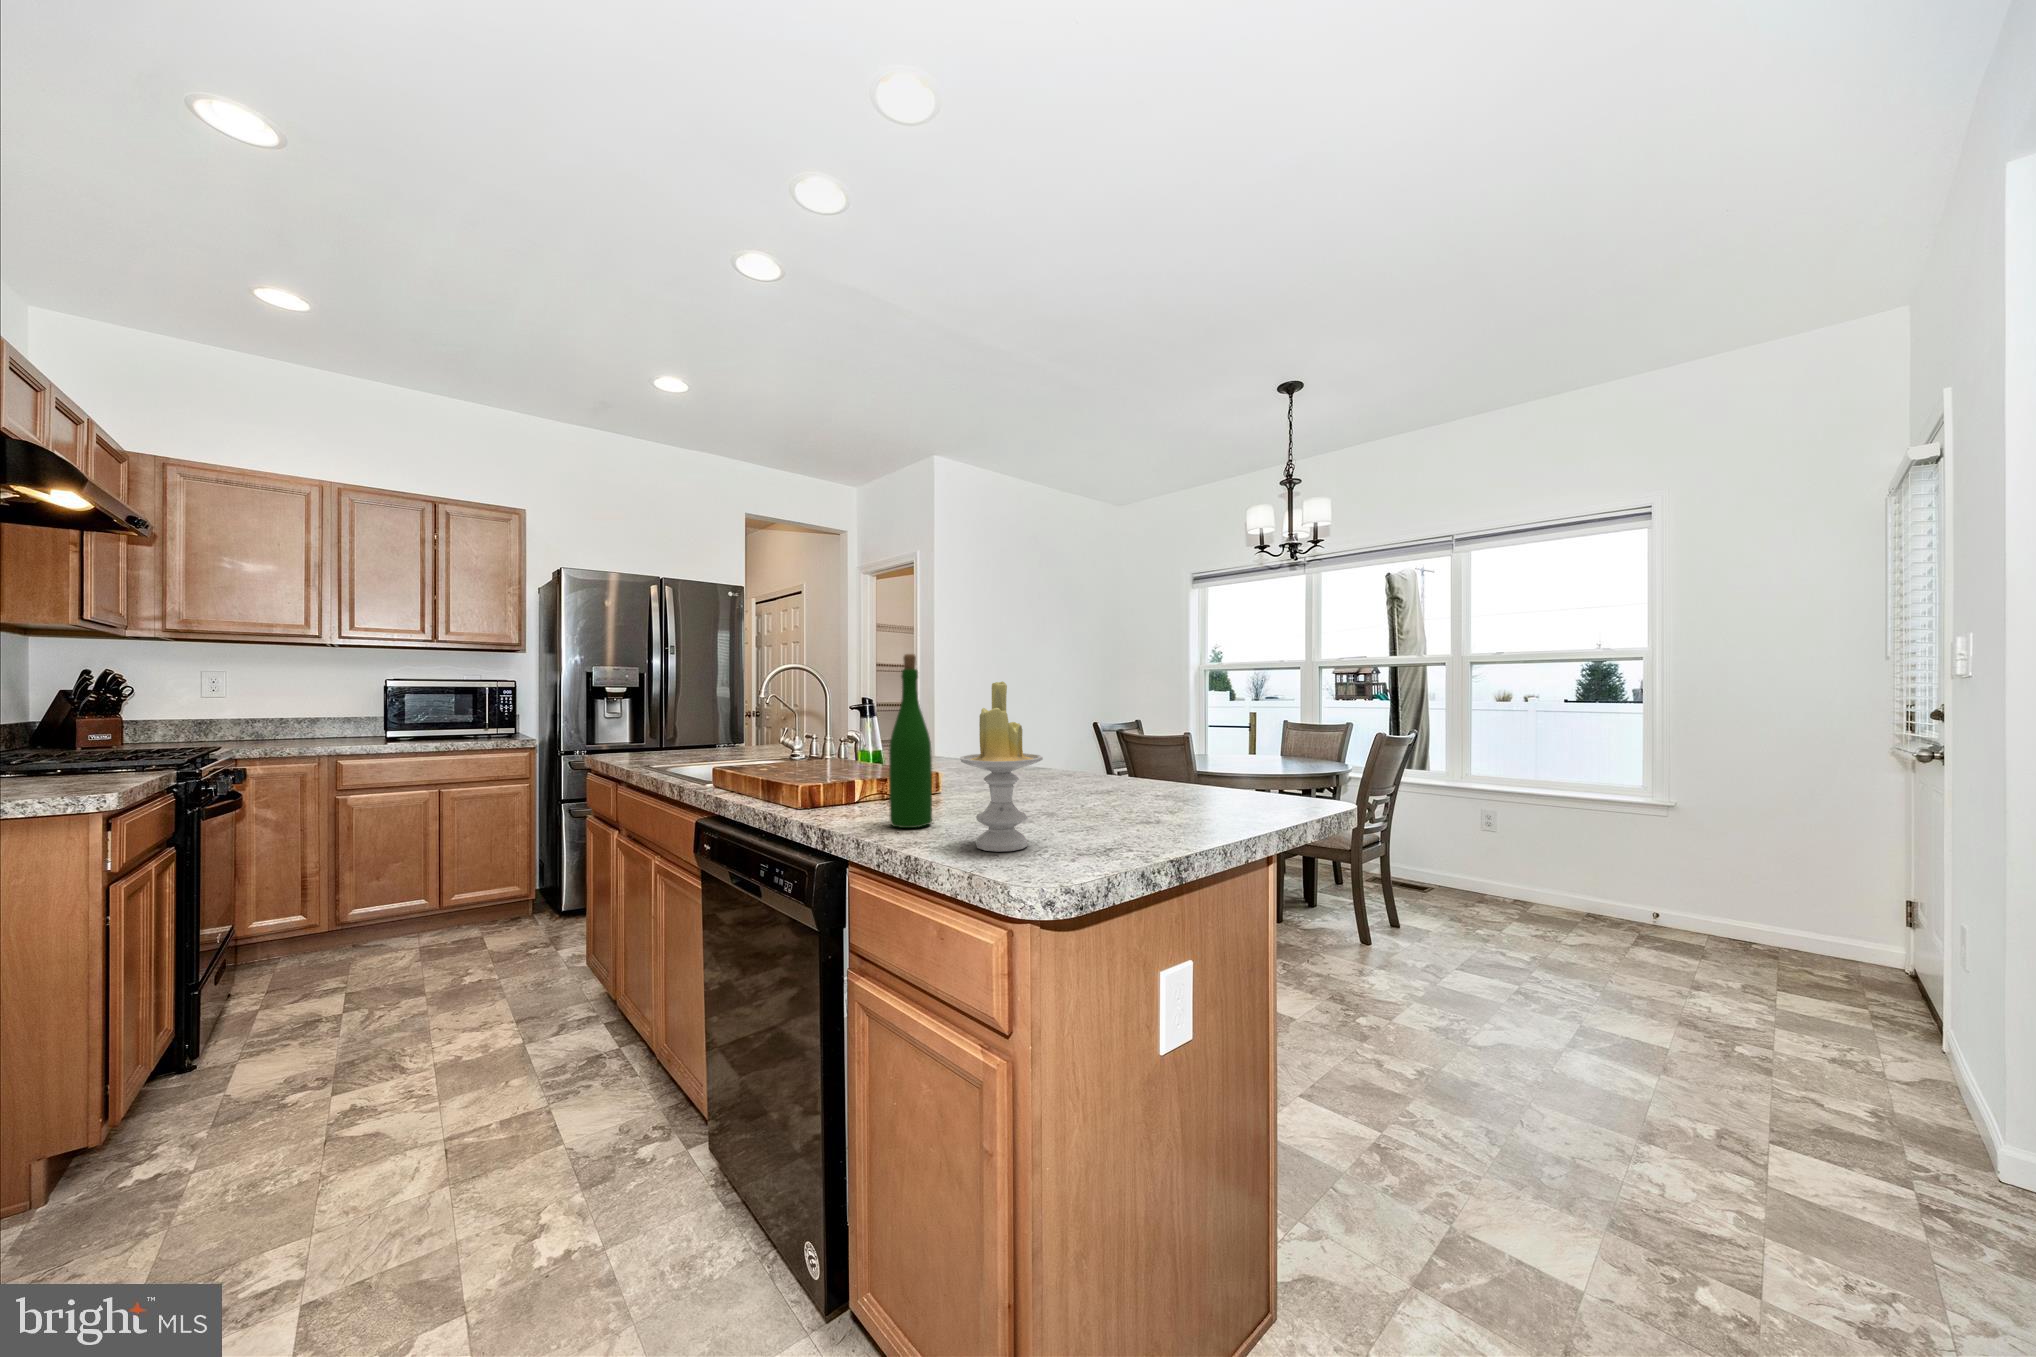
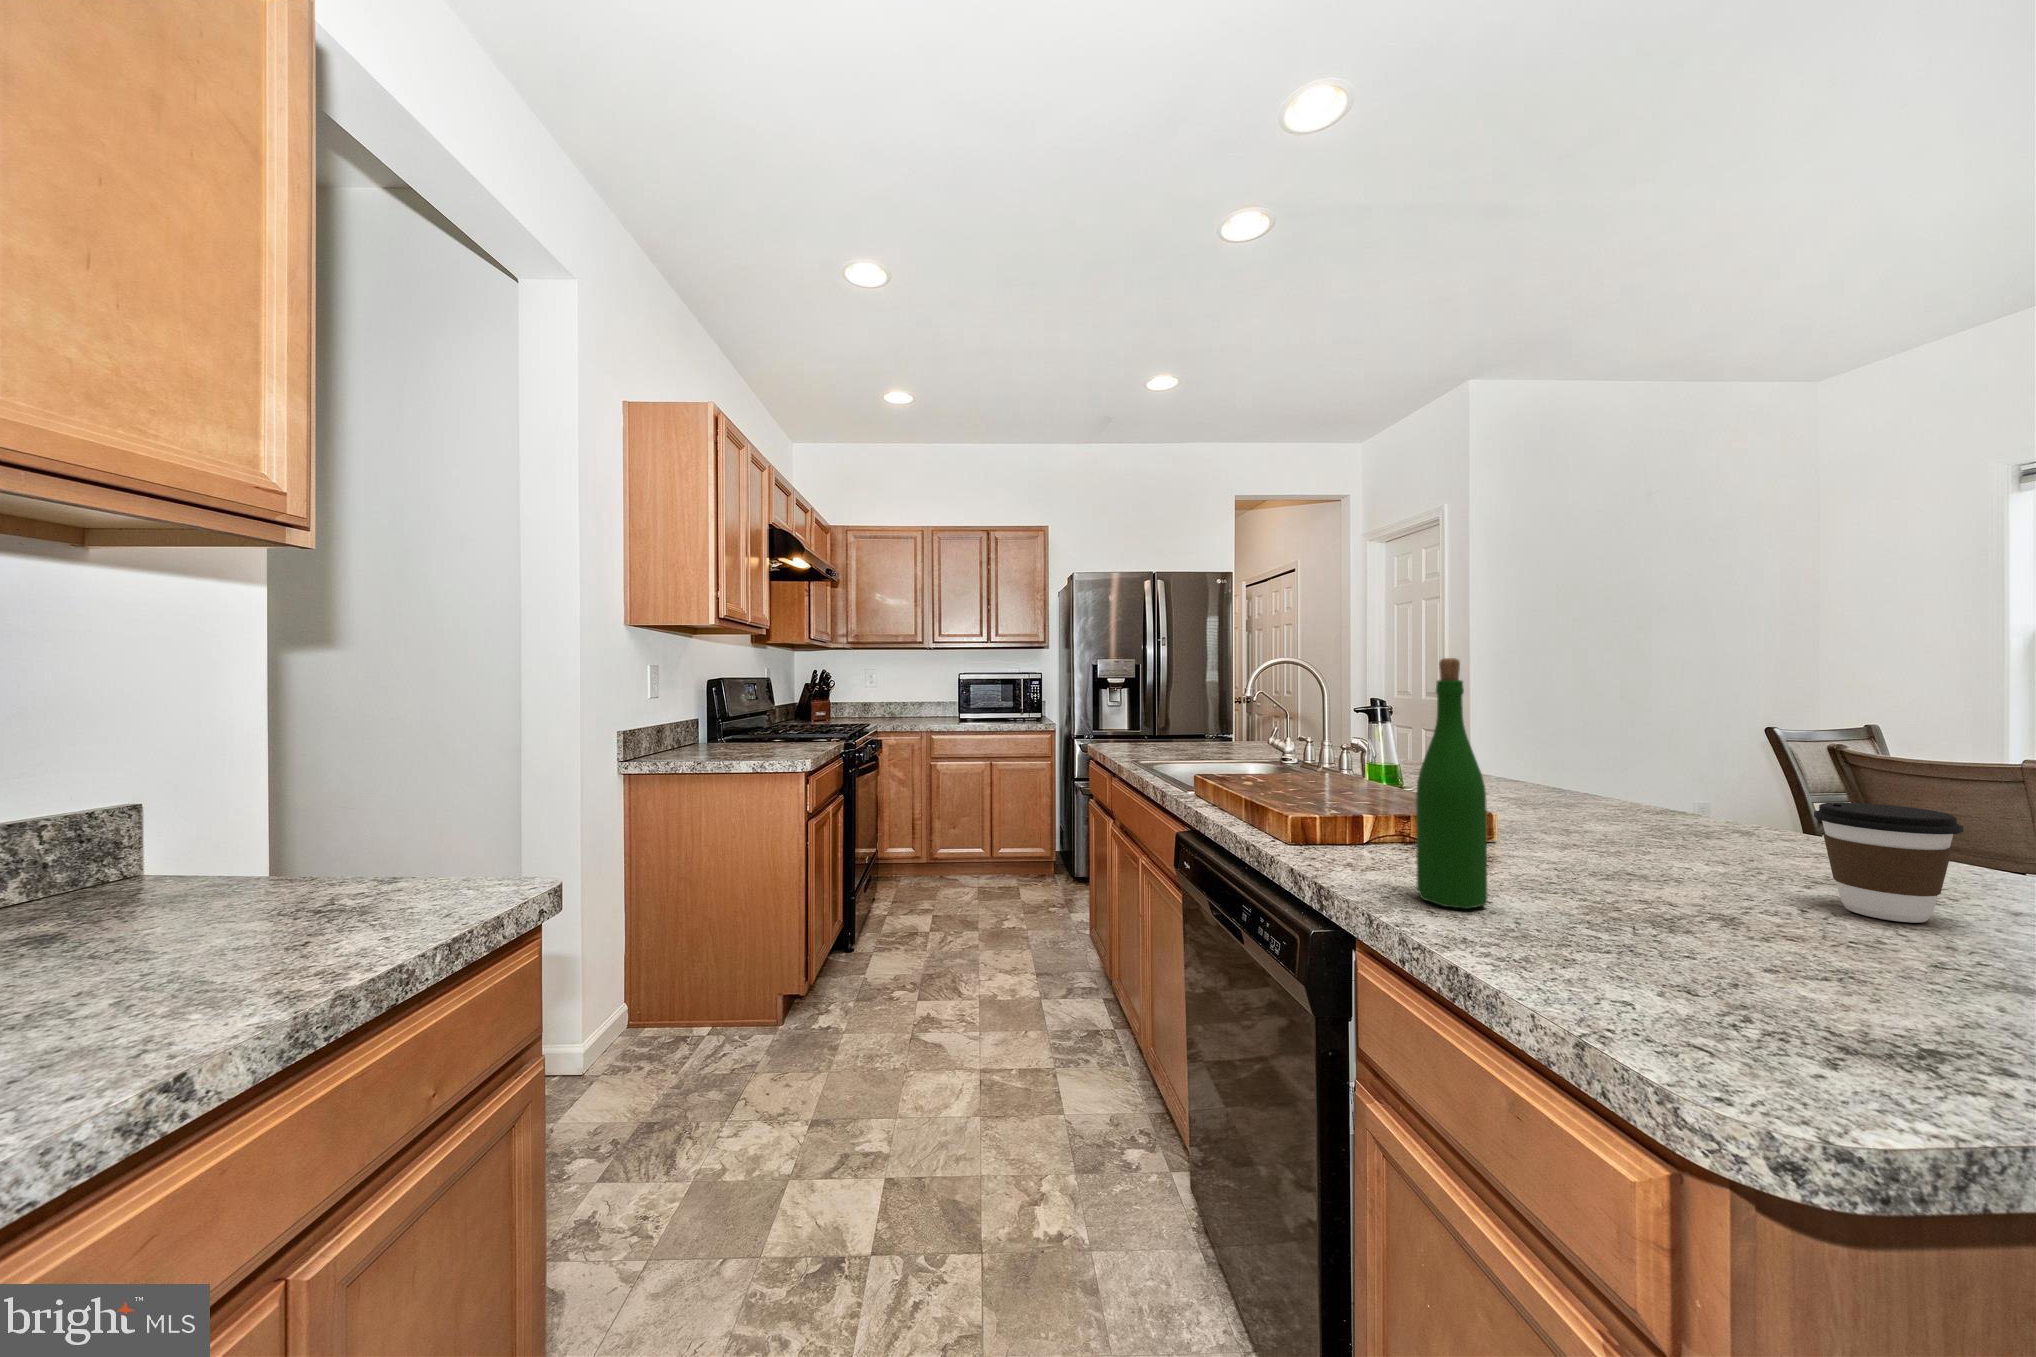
candle: present [960,681,1043,852] -> none [1548,707,1734,1001]
coffee cup: none [1094,741,1146,802] -> present [1814,802,1963,923]

